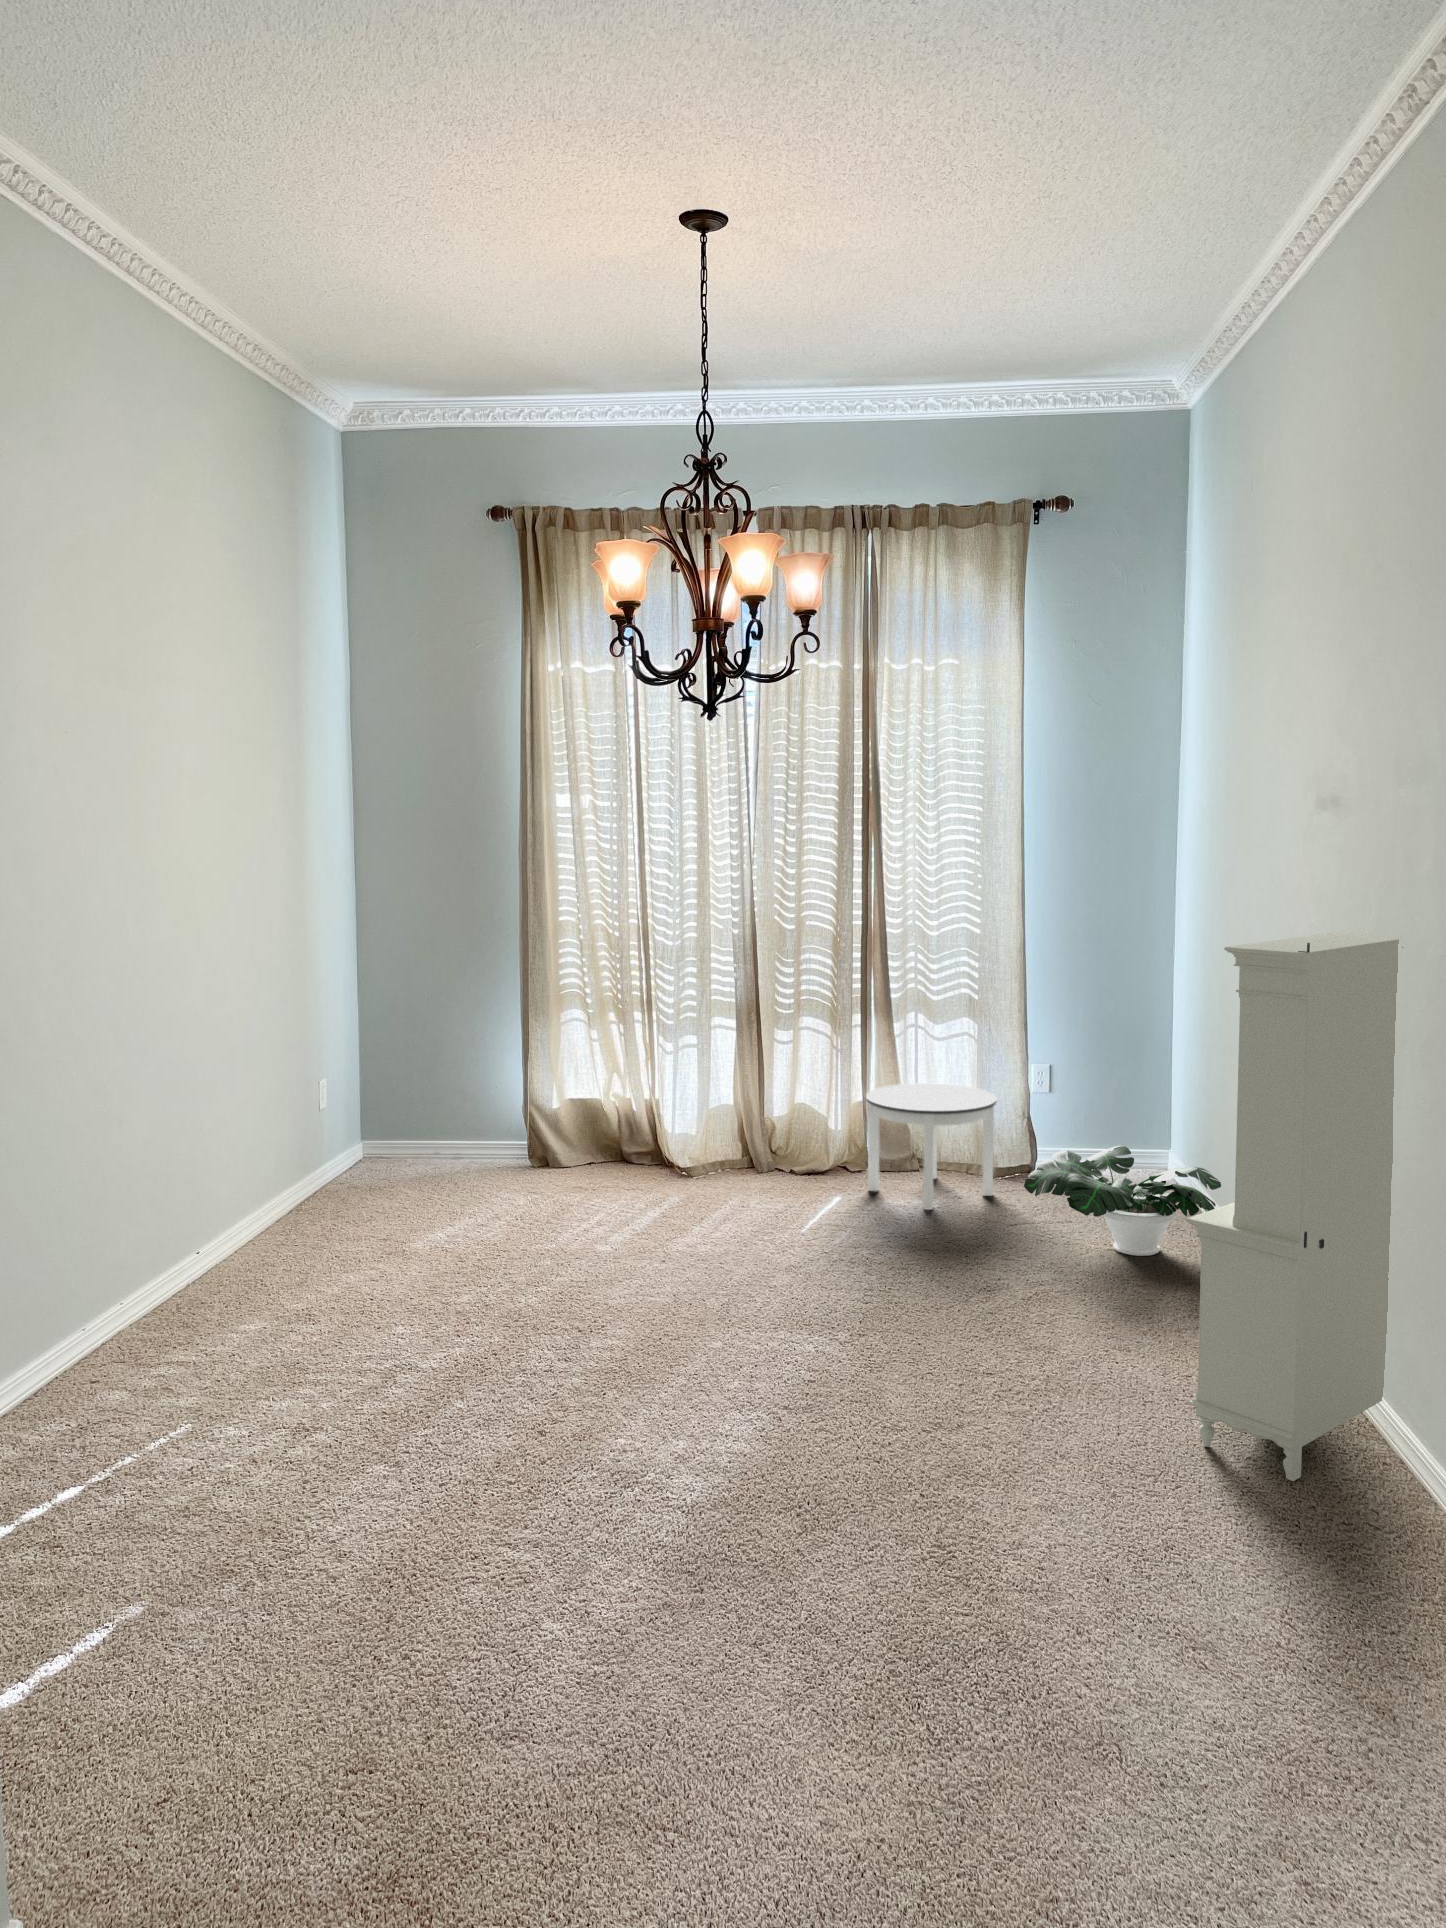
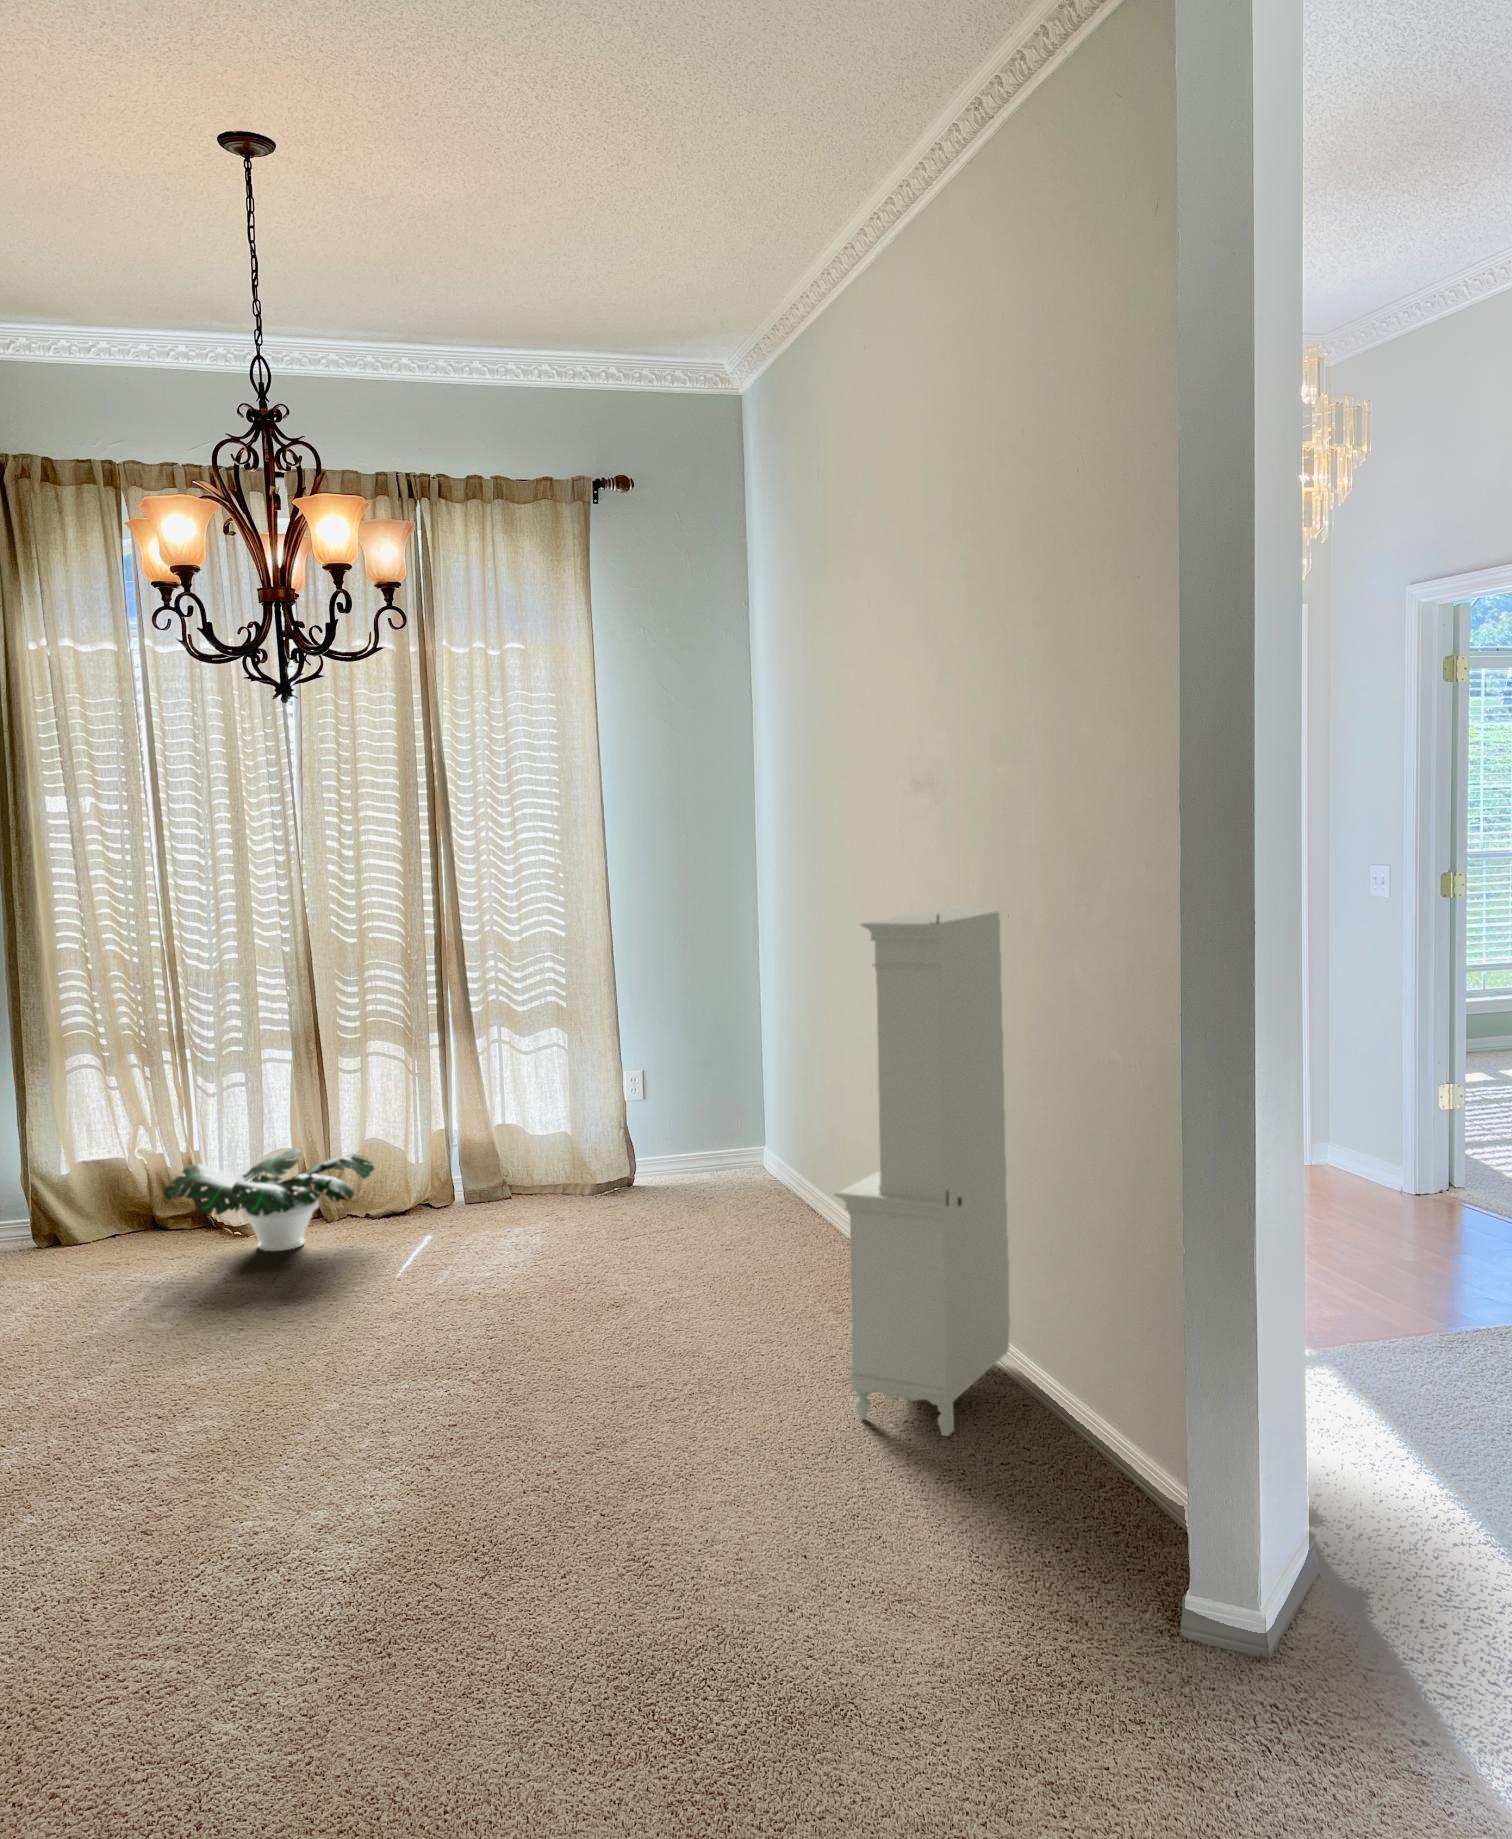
round table: present [866,1083,997,1210] -> none [450,1101,591,1237]
potted plant: present [1024,1146,1221,1256] -> present [164,1148,374,1251]

